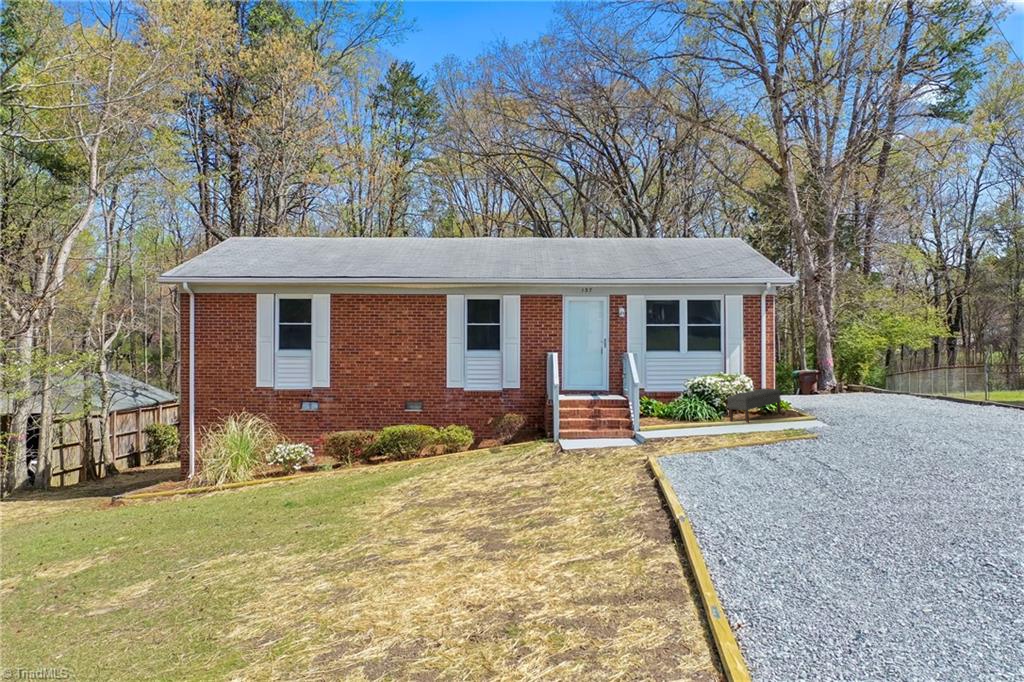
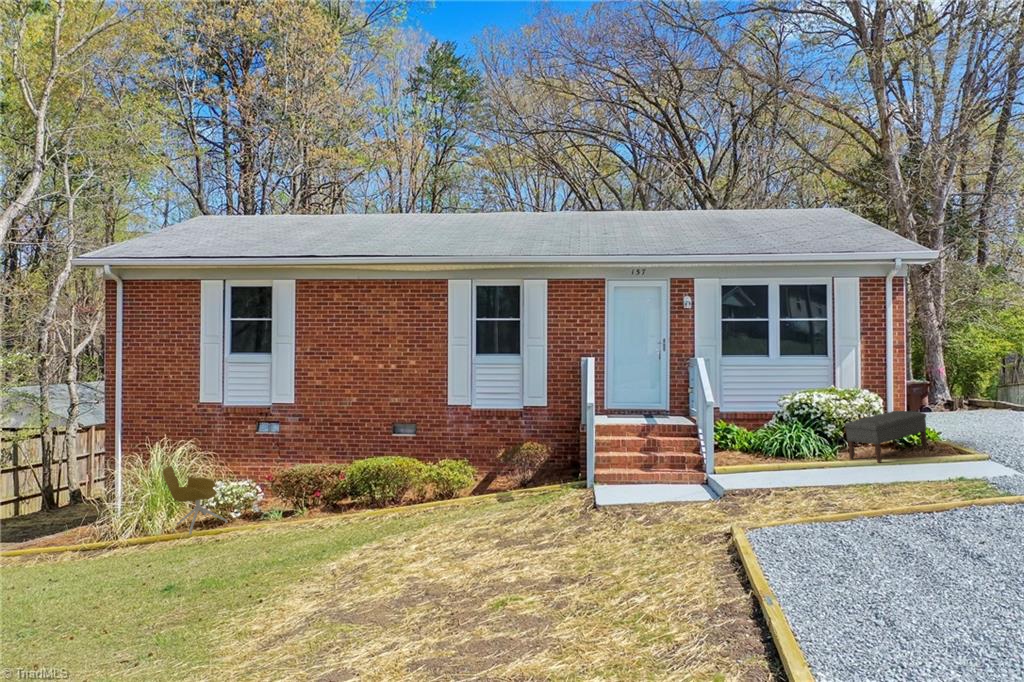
chair: none [242,434,289,483] -> present [163,466,227,534]

